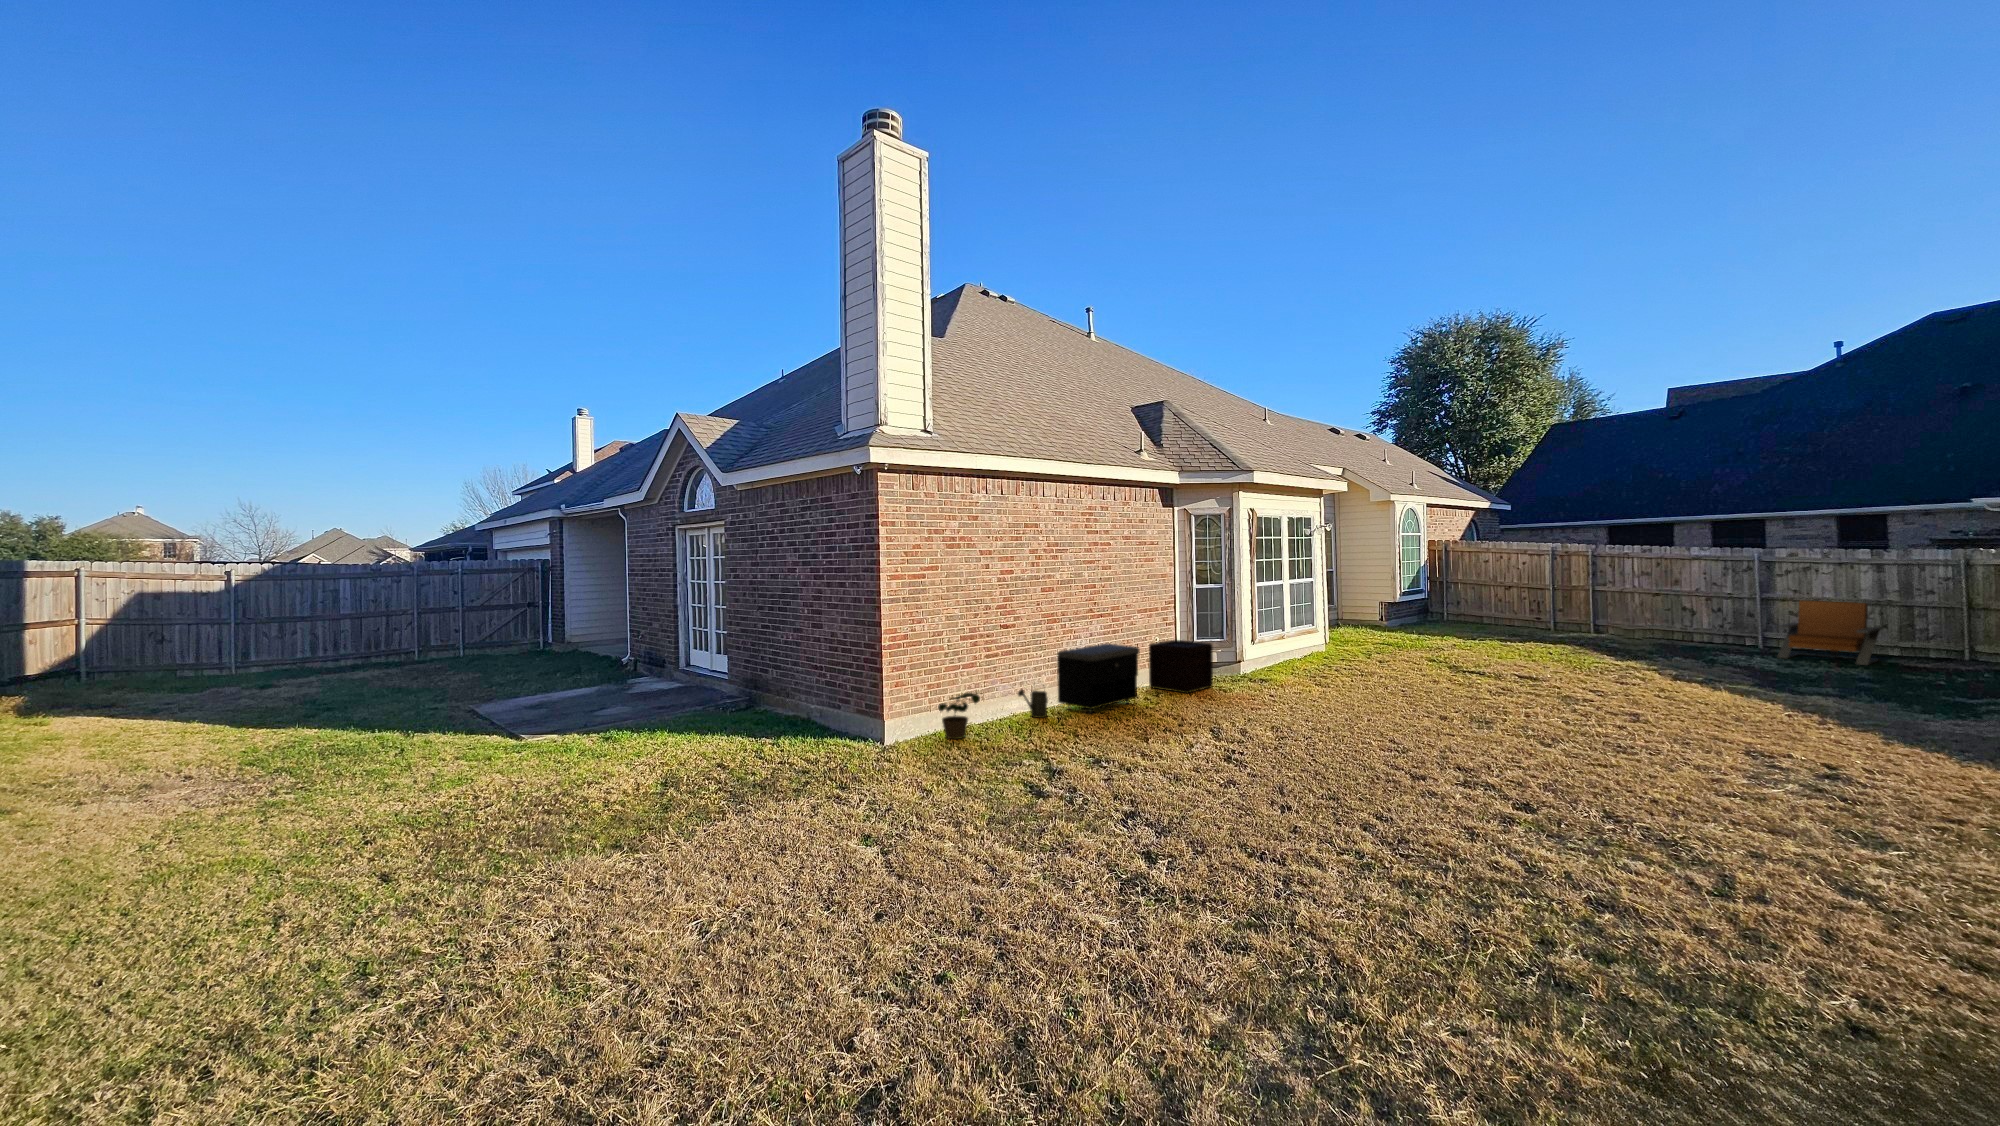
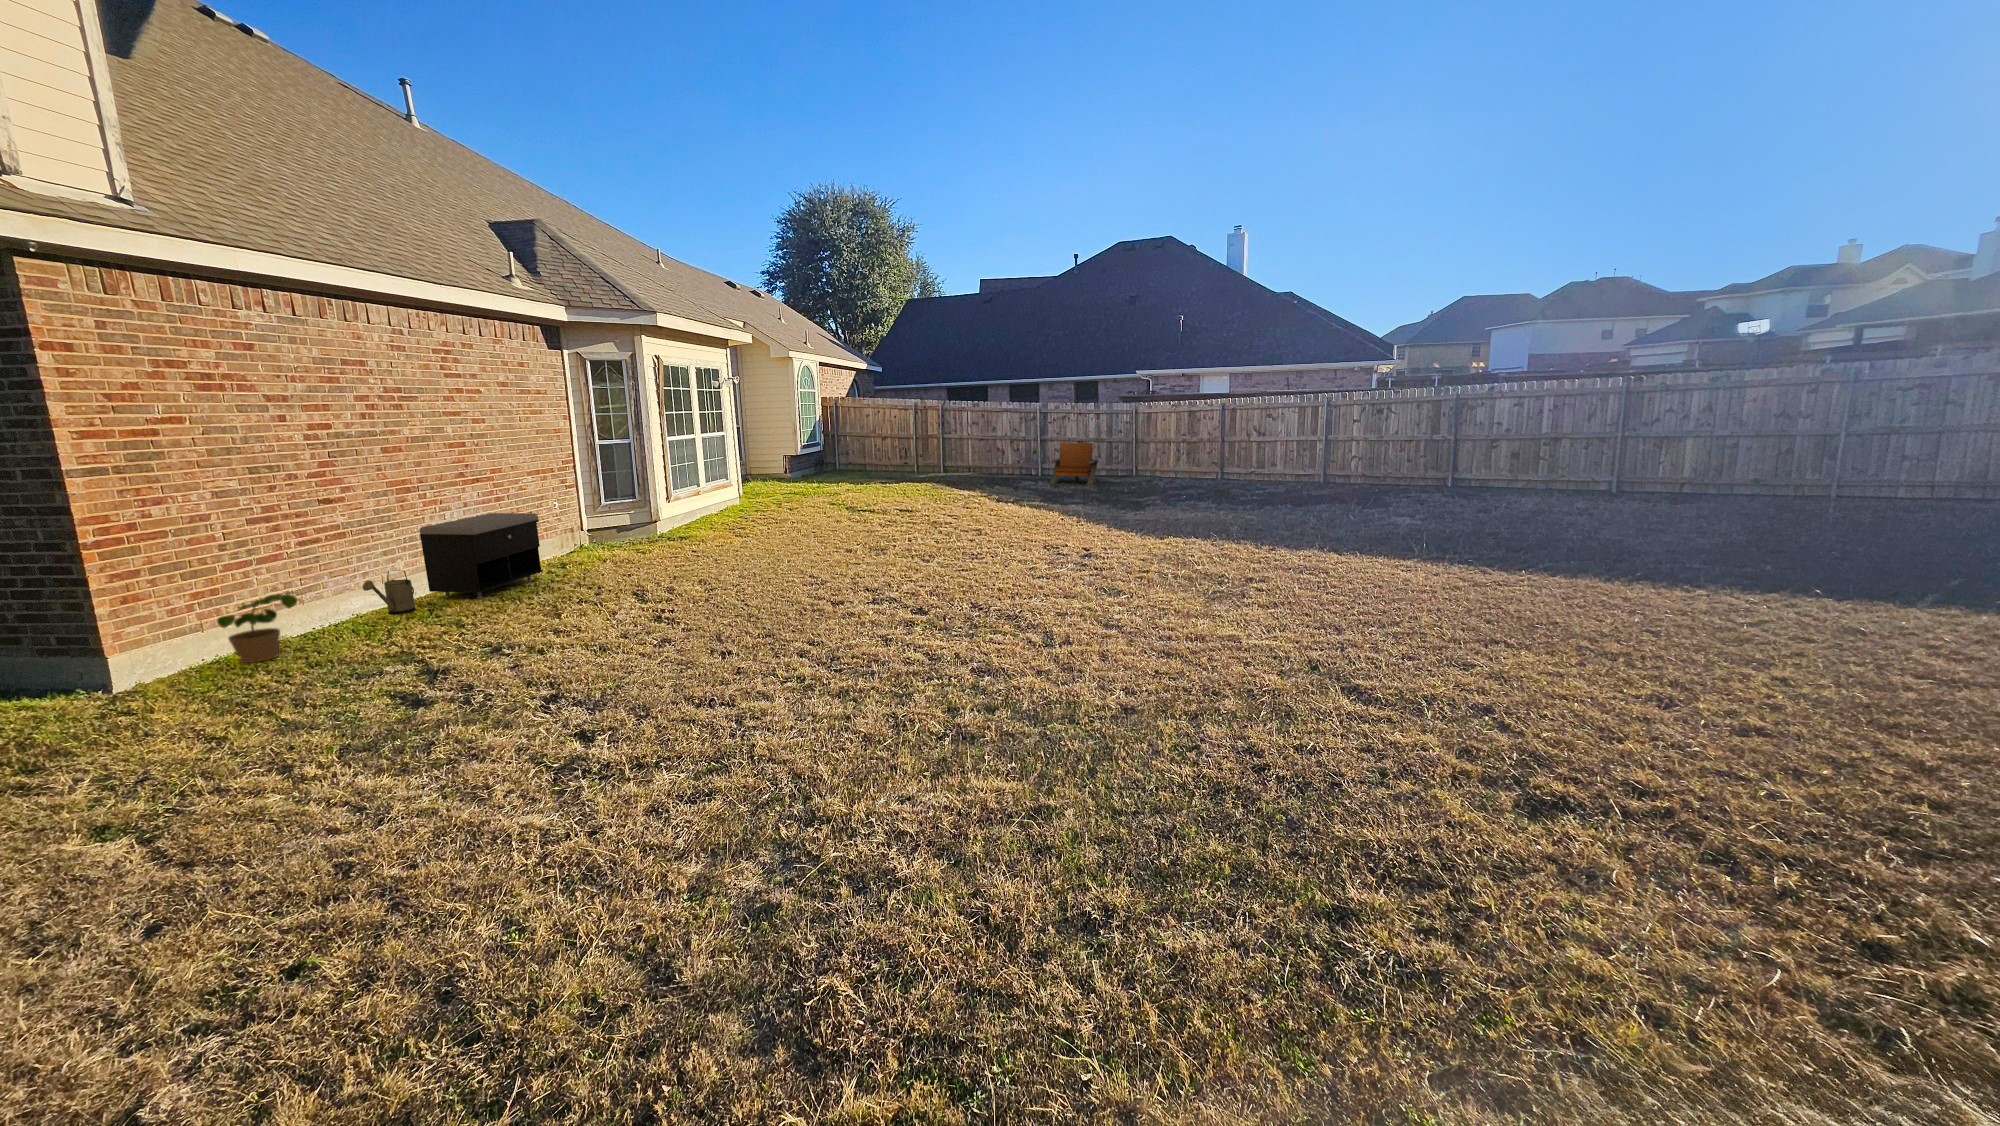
wooden crate: present [1149,640,1213,693] -> none [549,503,632,561]

